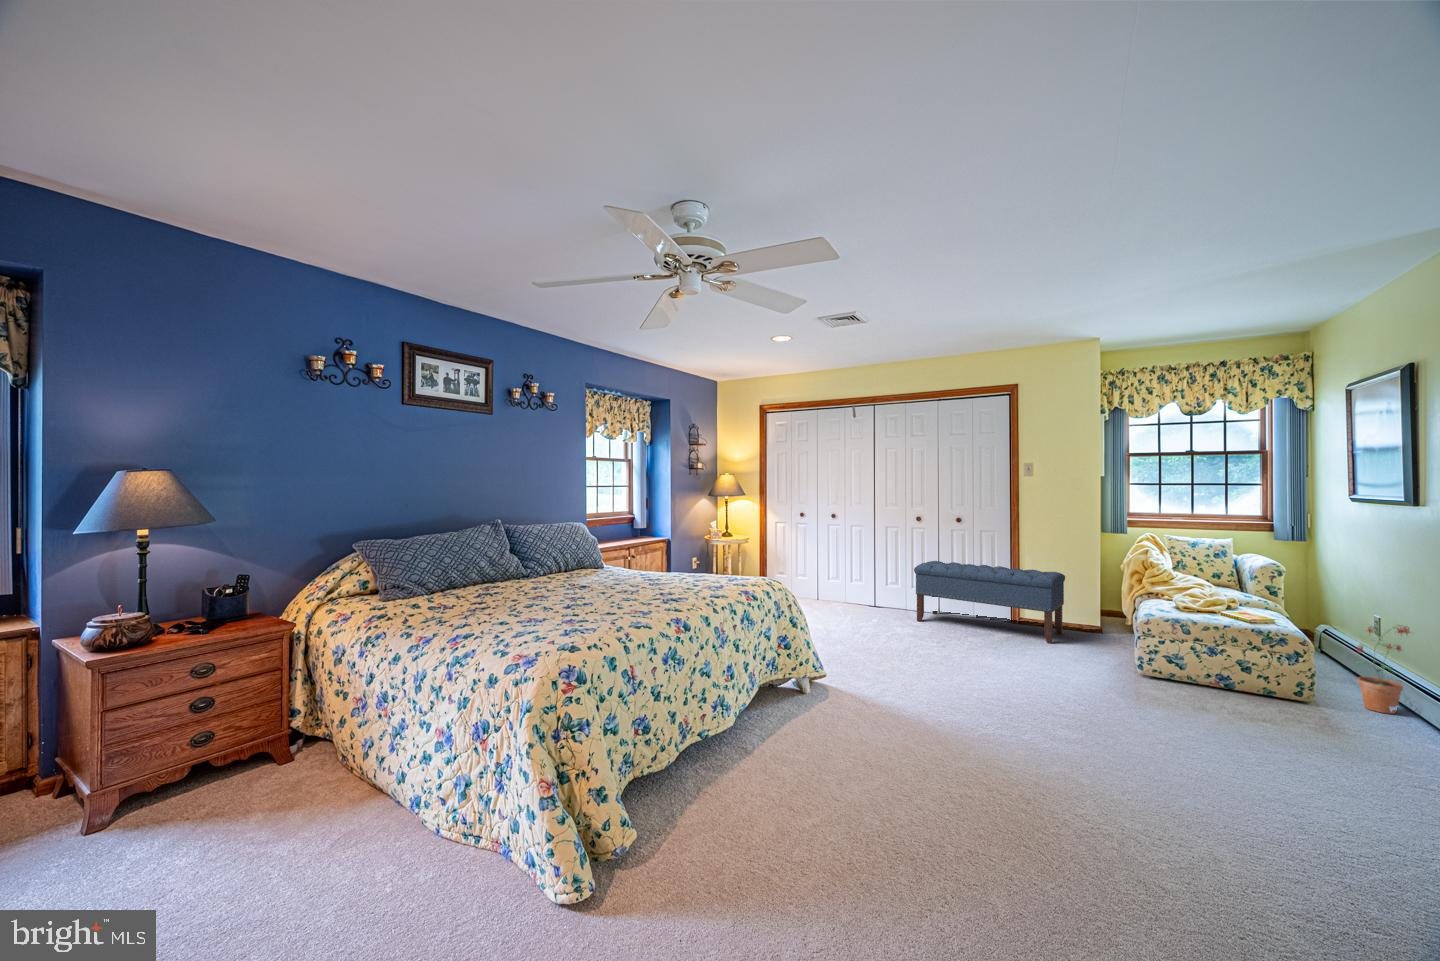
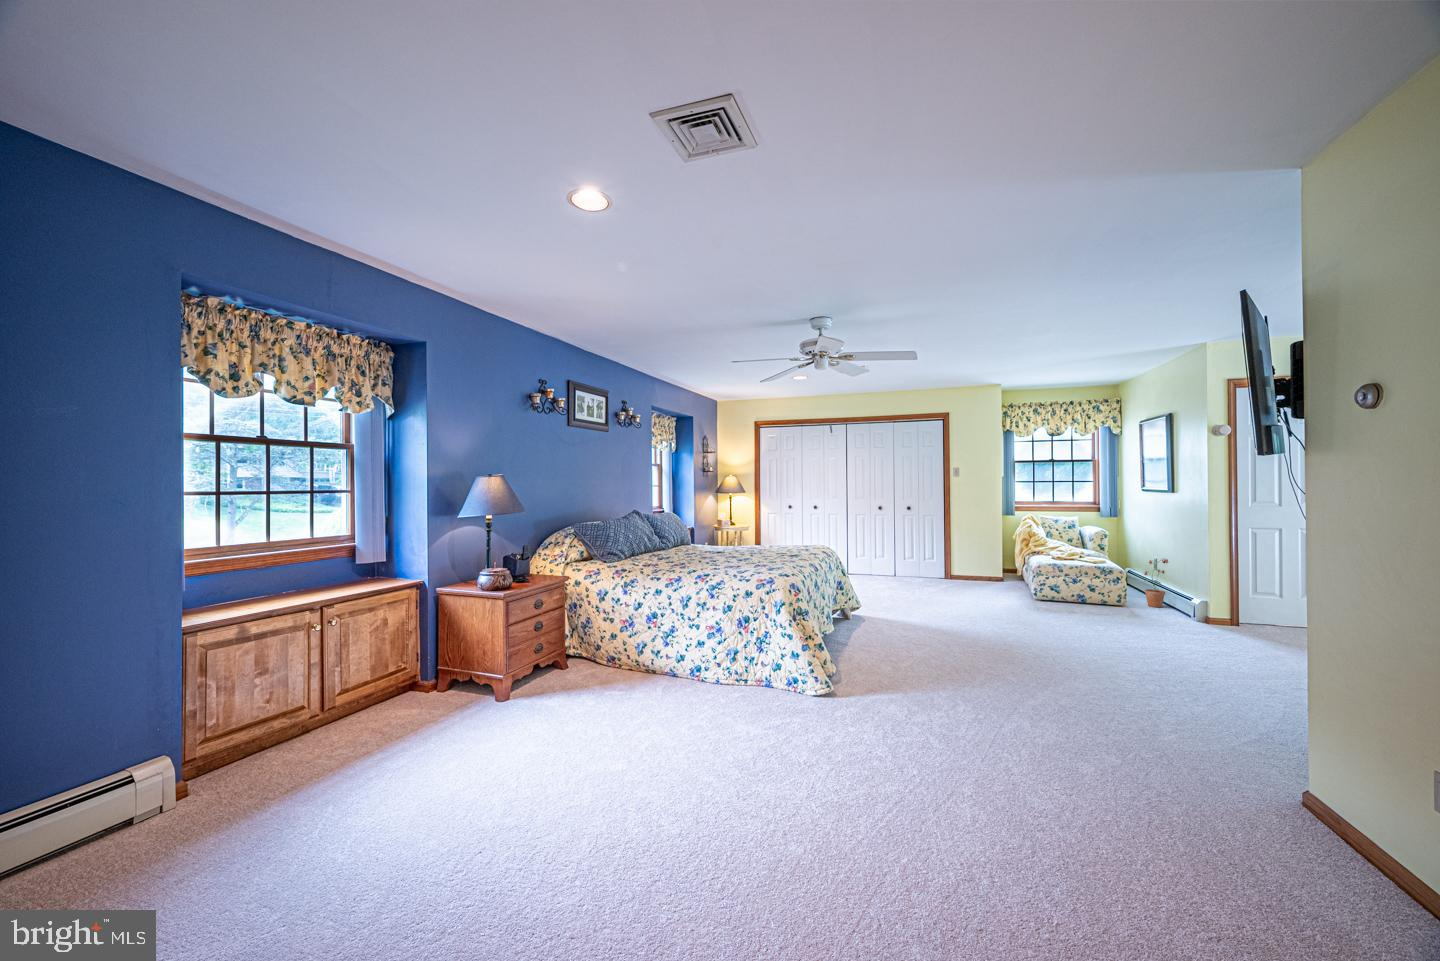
bench: present [914,561,1065,643] -> none [883,538,982,588]

